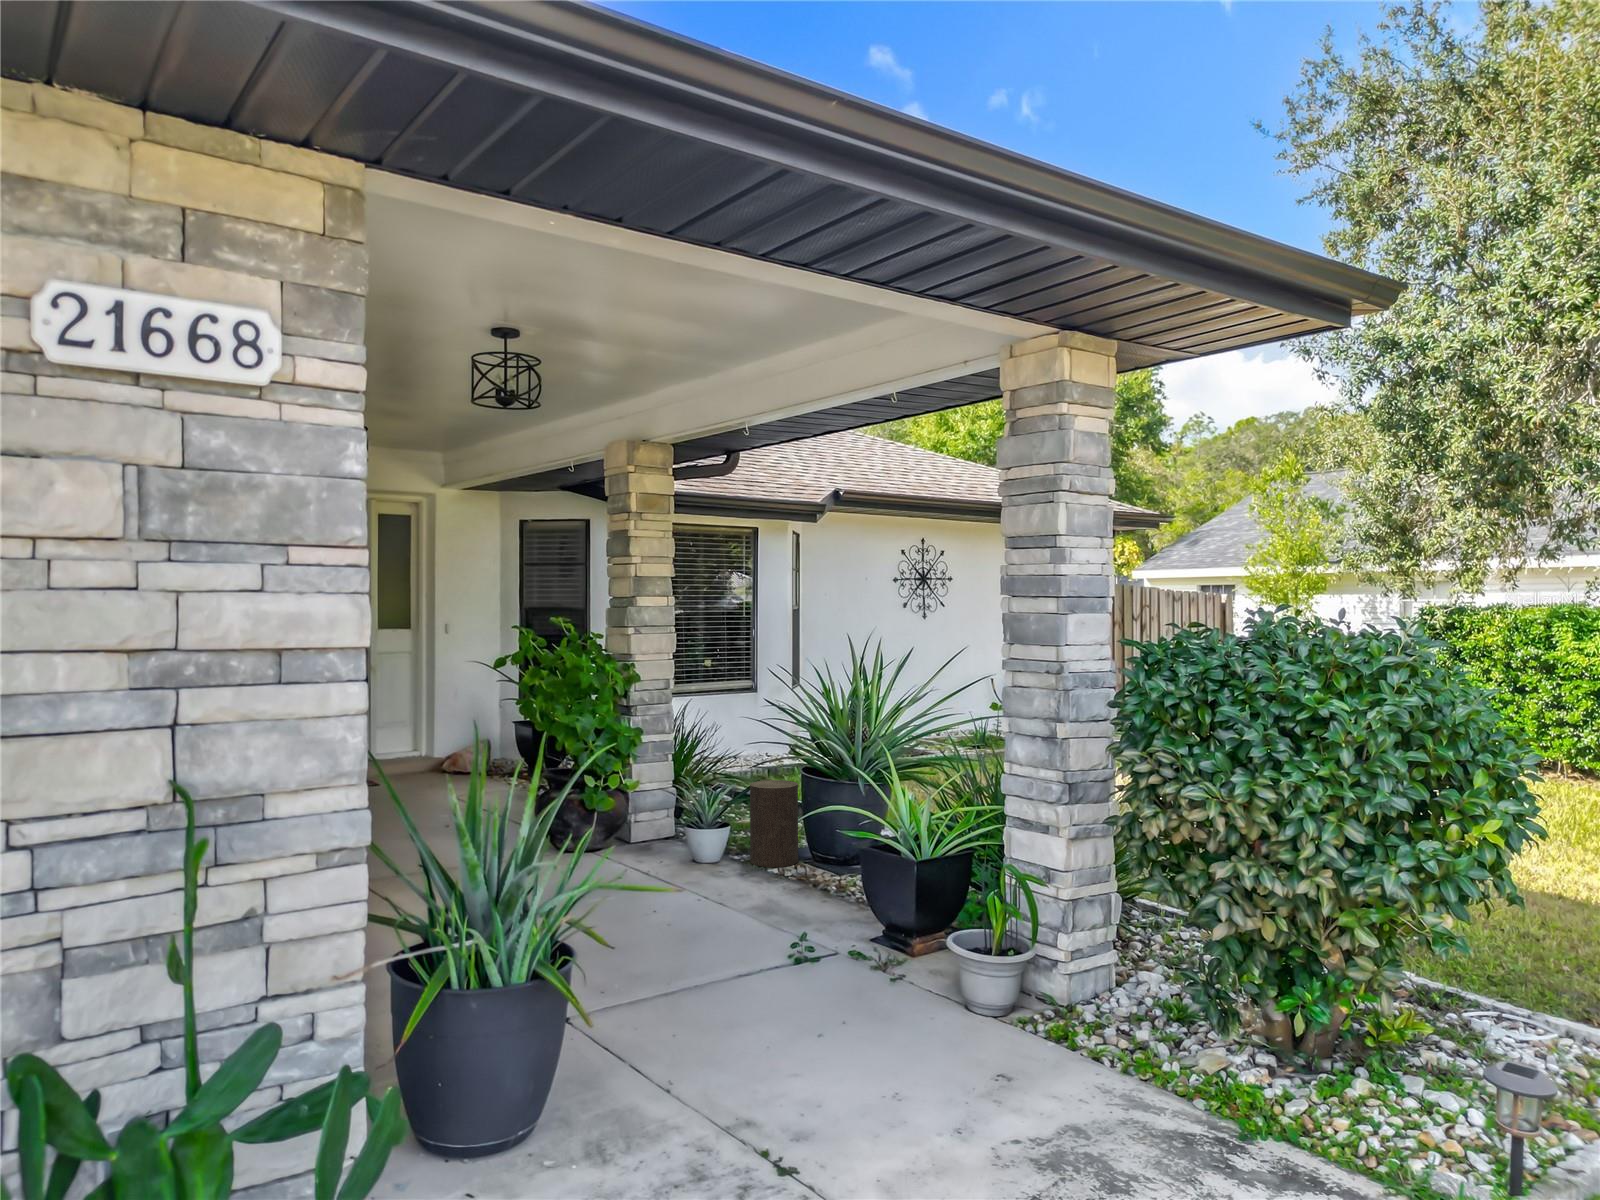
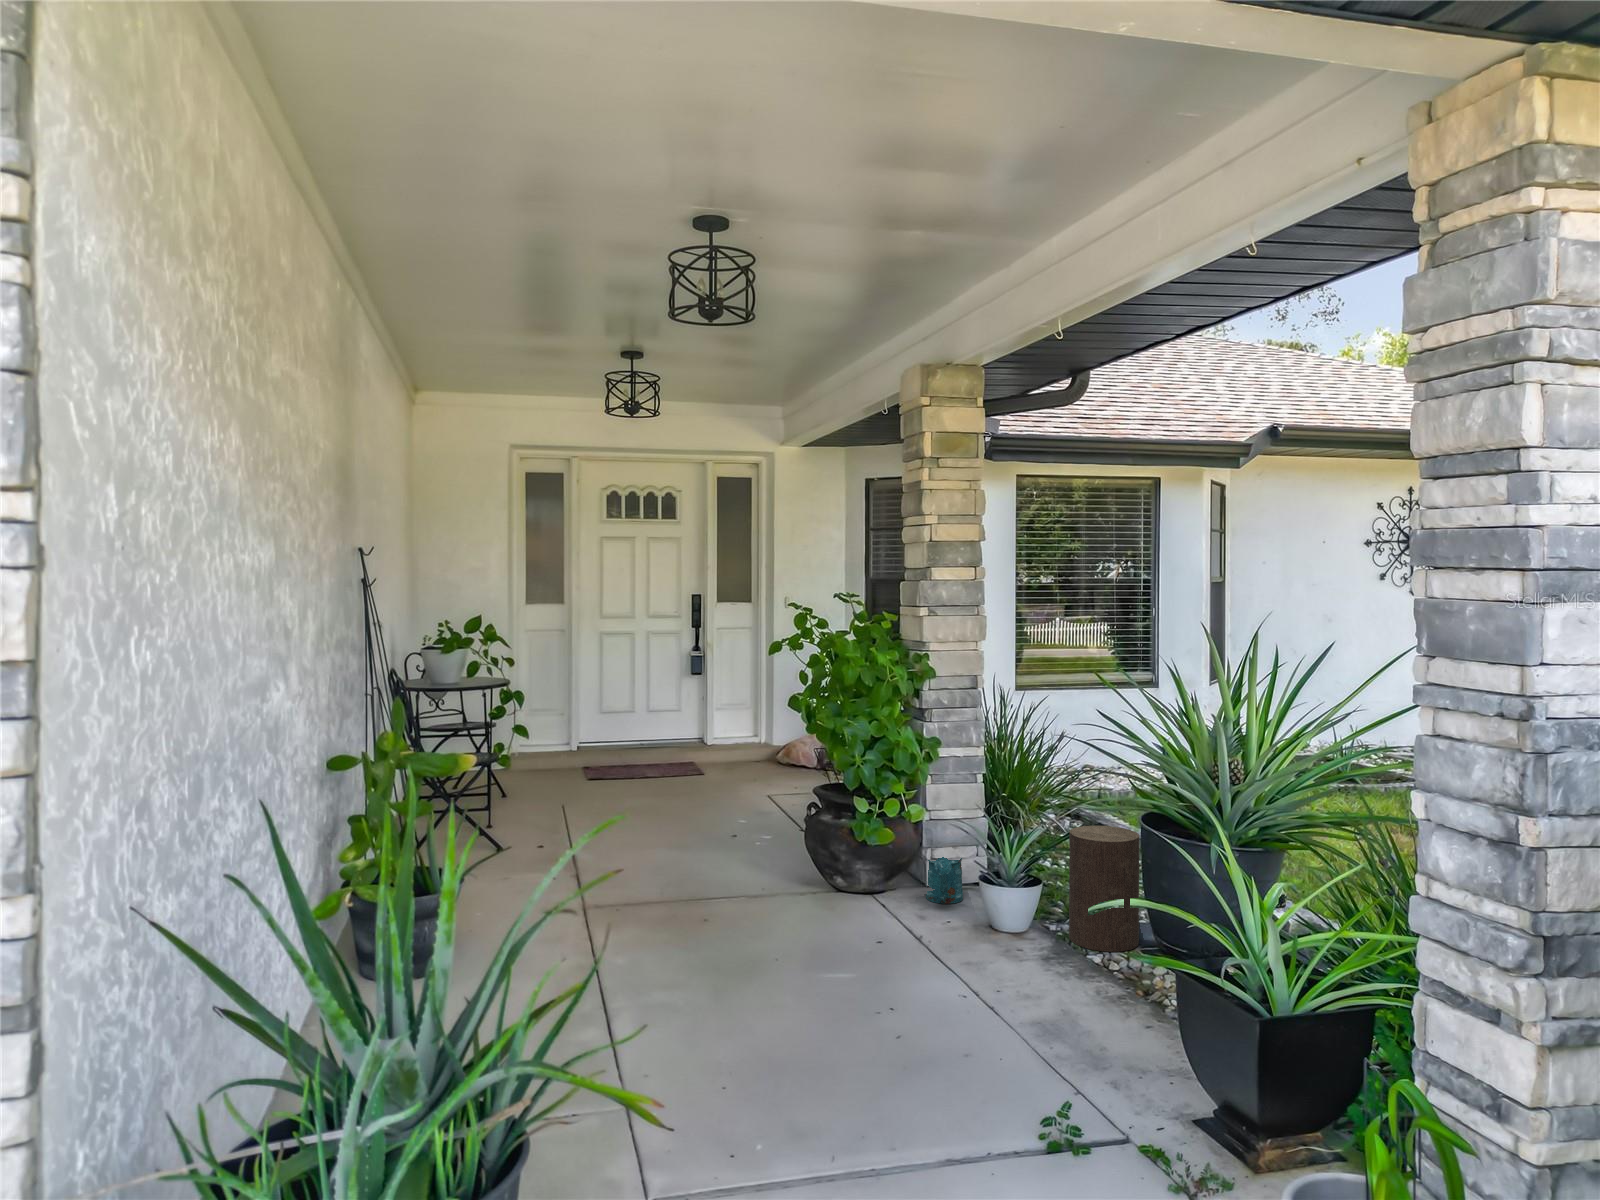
watering can: none [633,808,662,854] -> present [926,857,963,904]

